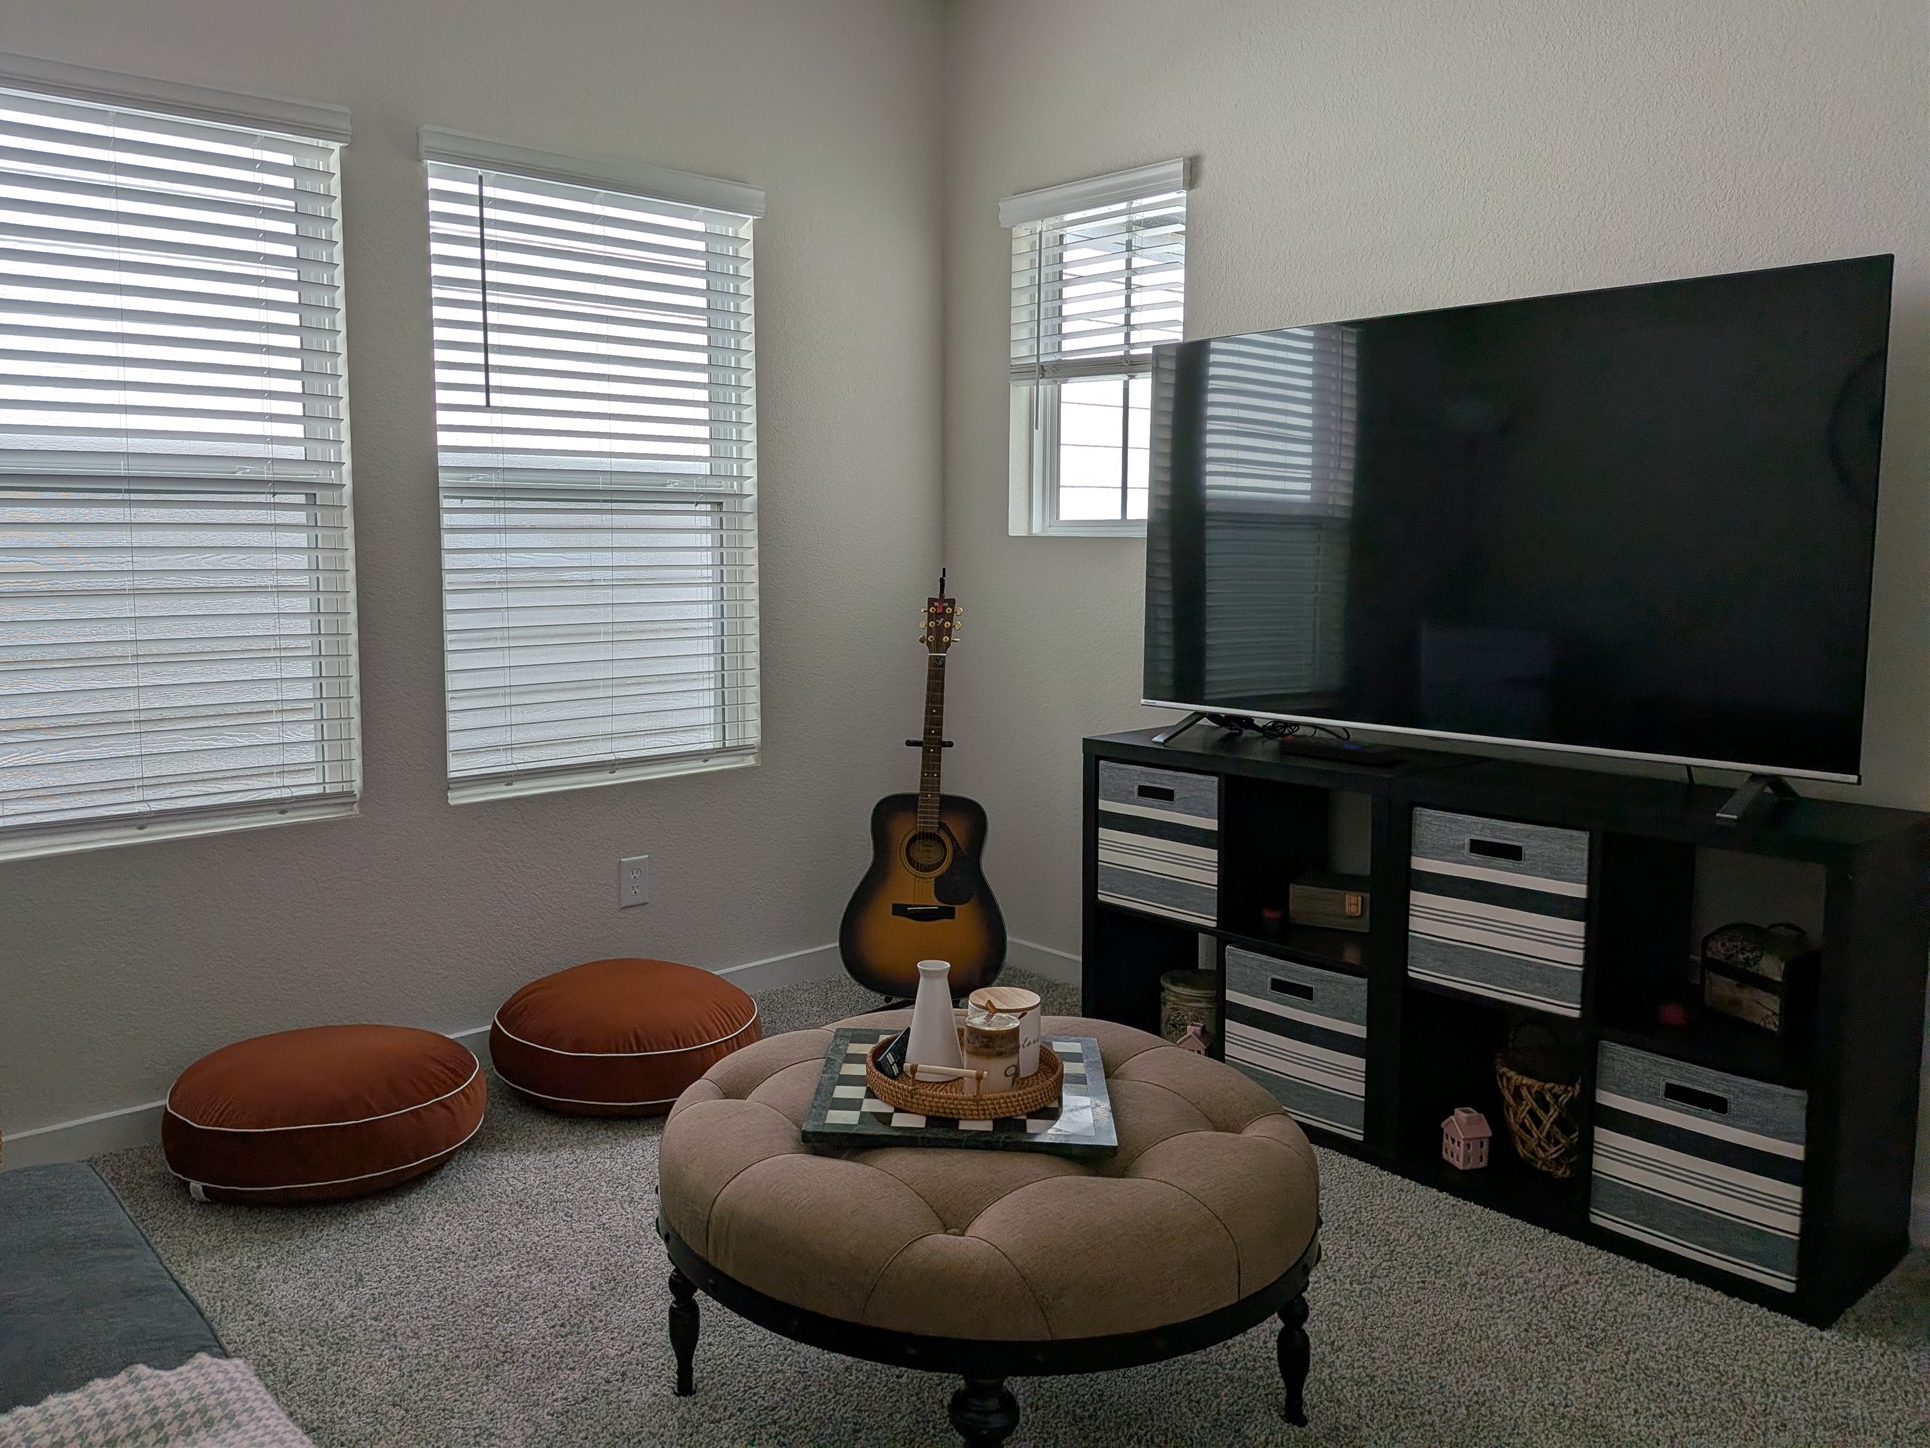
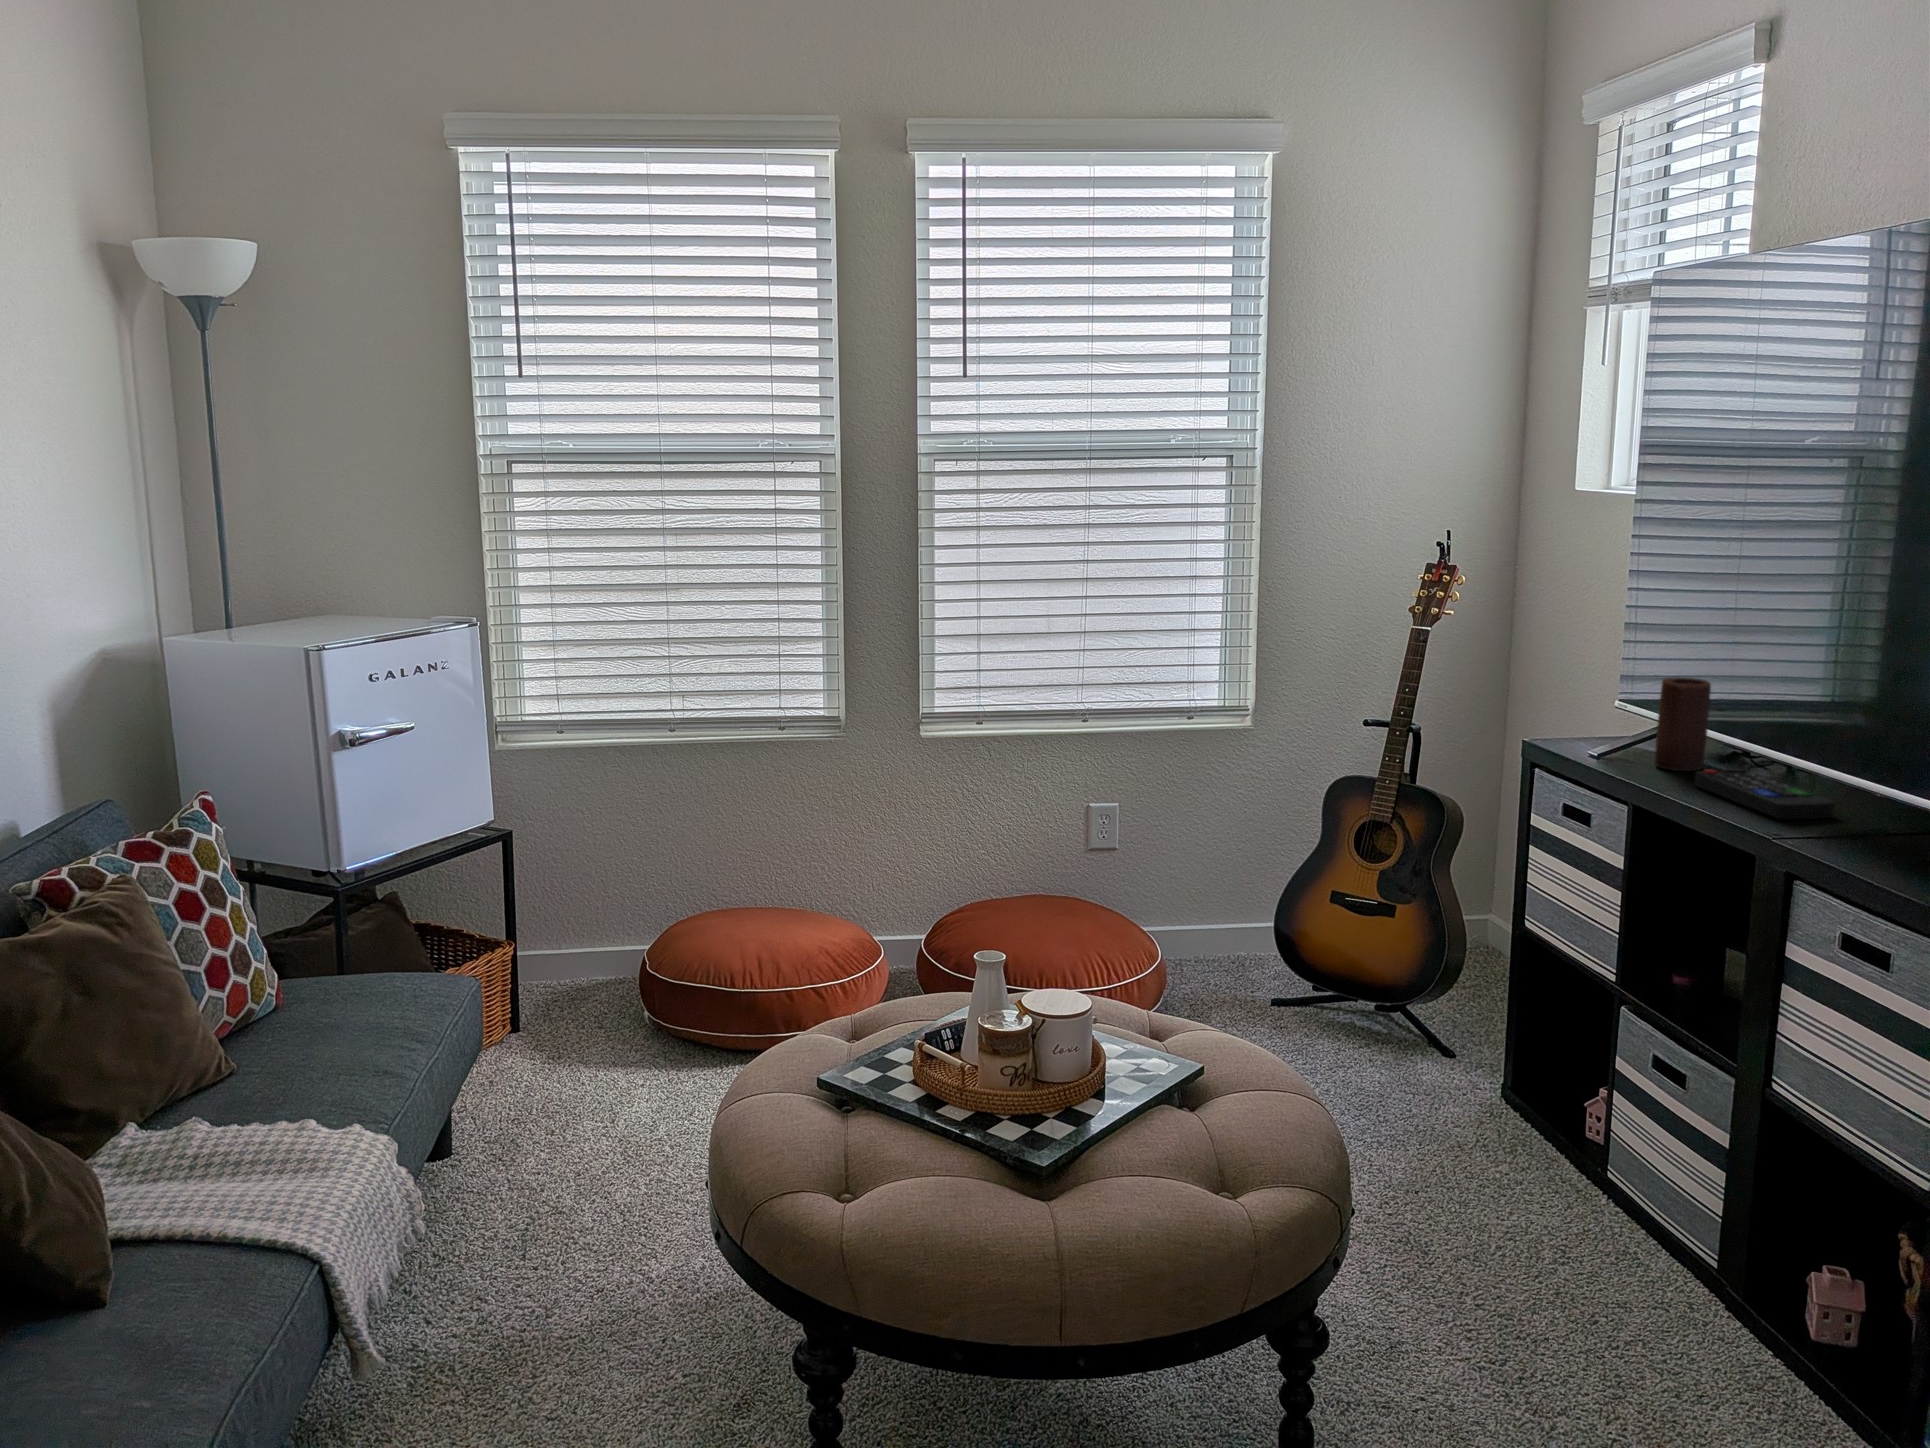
candle: none [1223,667,1262,744] -> present [1655,677,1711,771]

